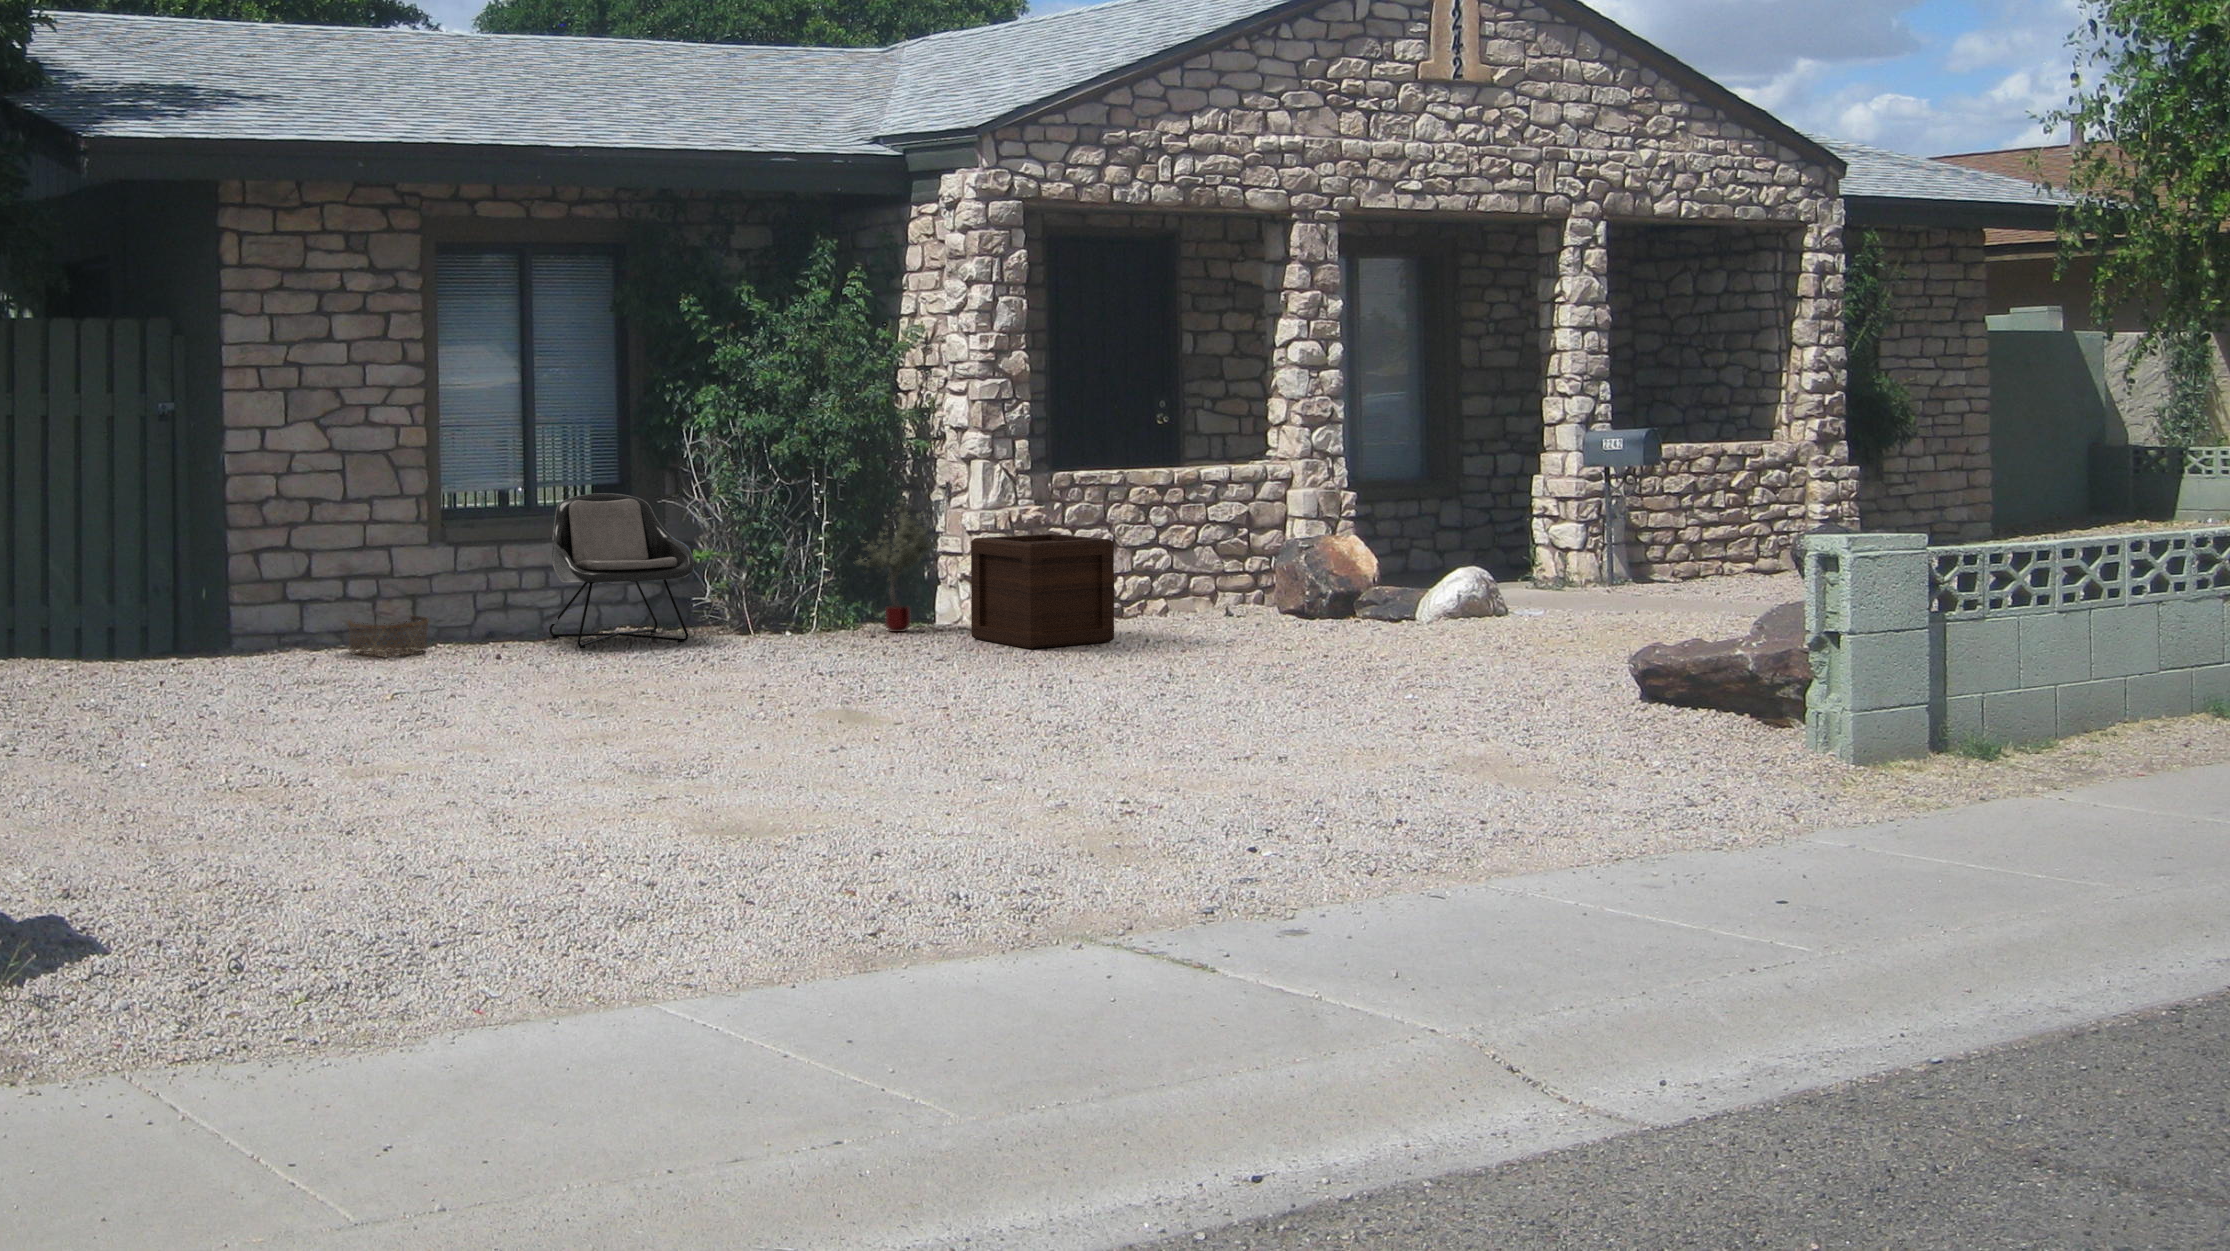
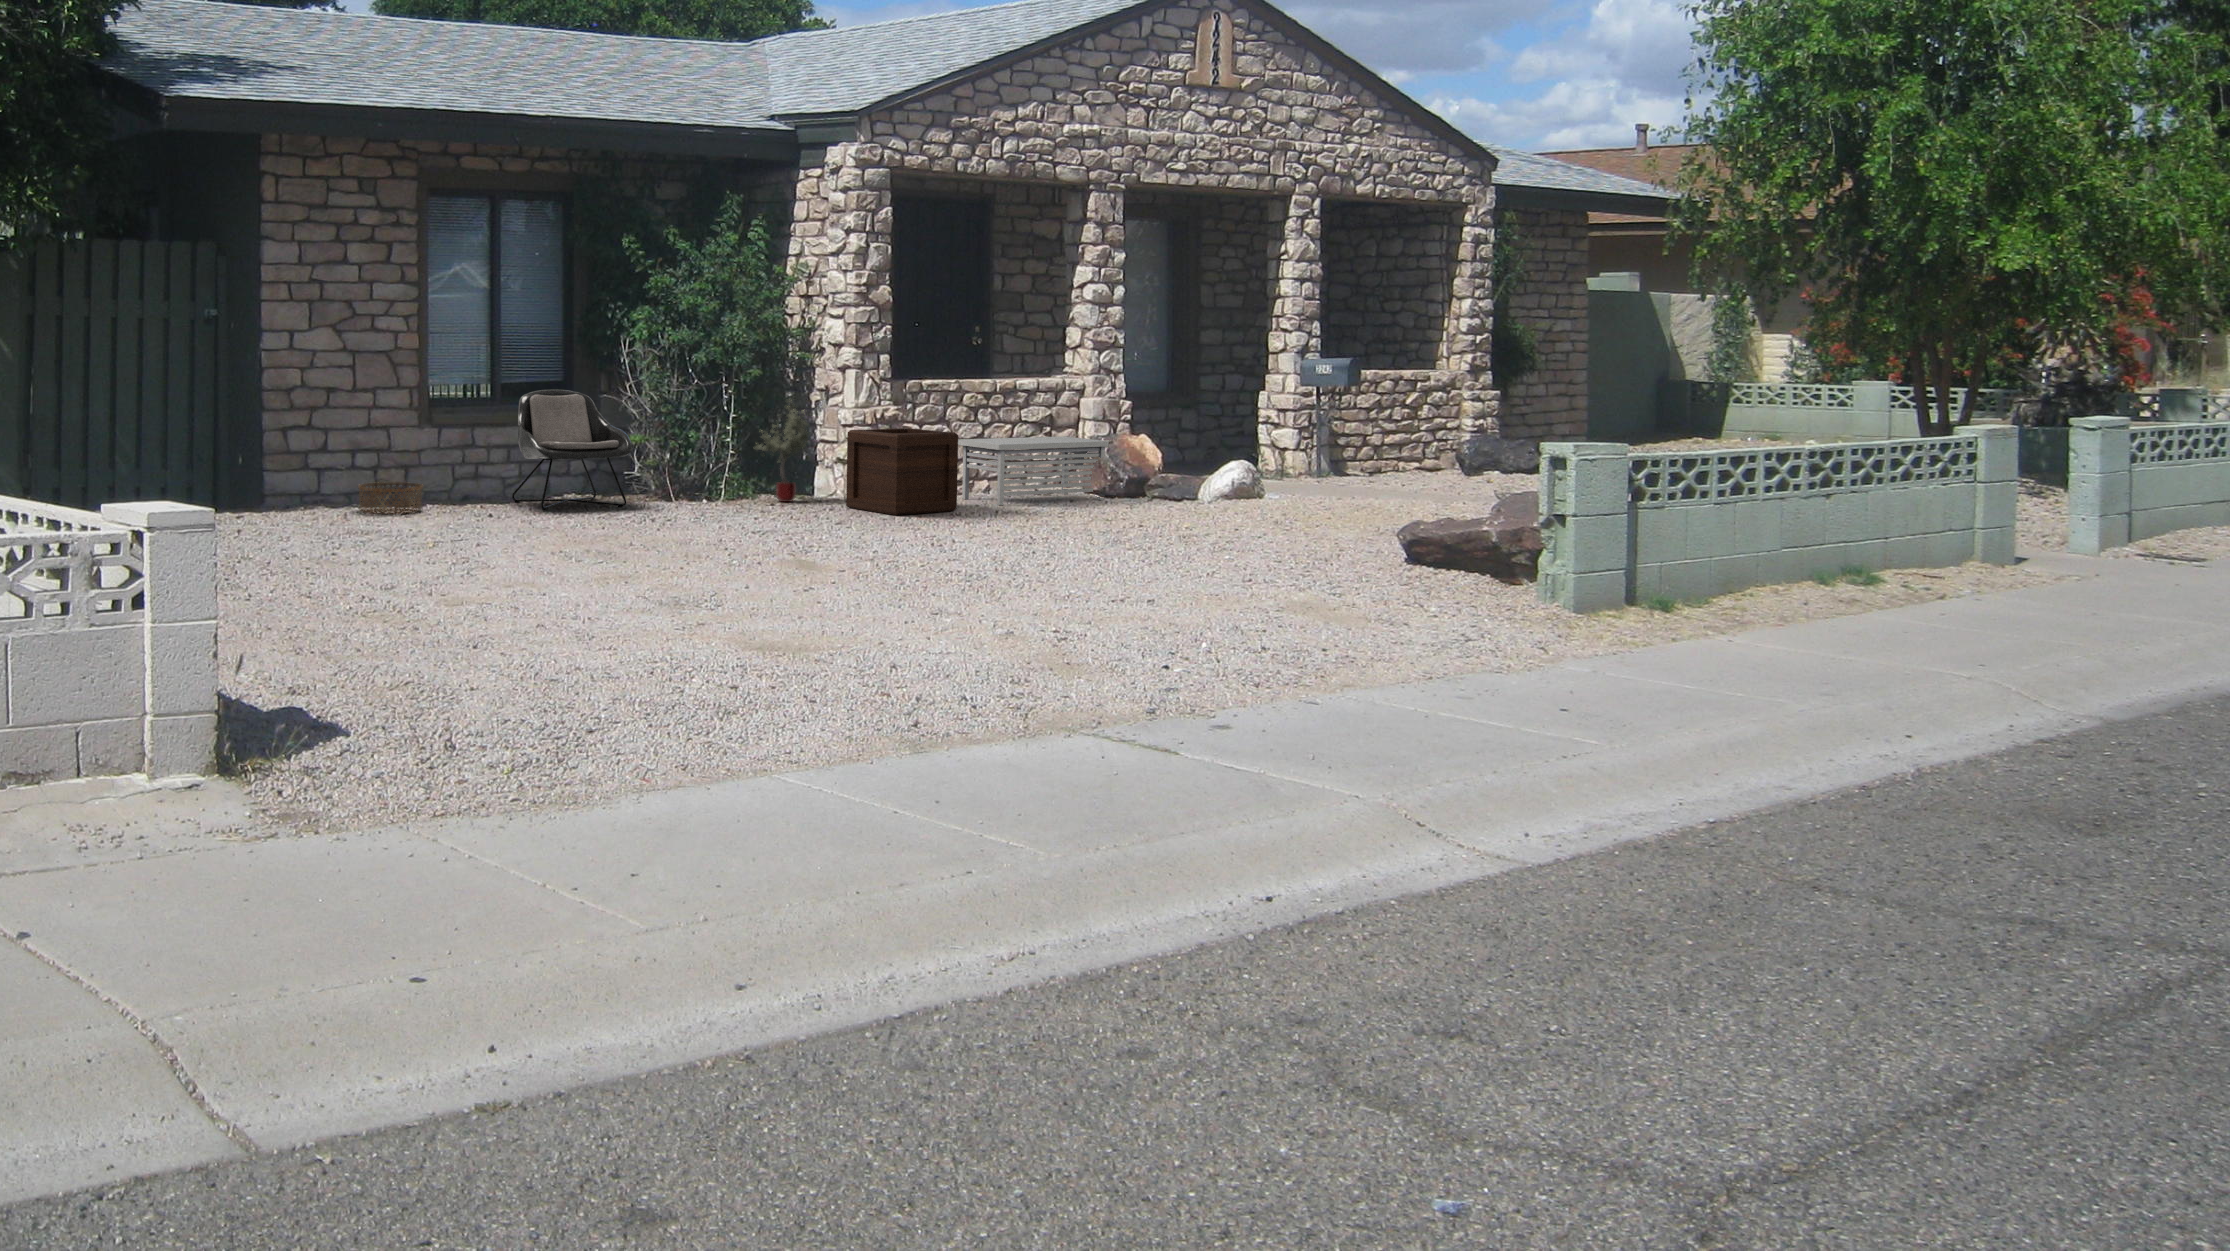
storage bench: none [1121,539,1321,632] -> present [958,436,1109,505]

